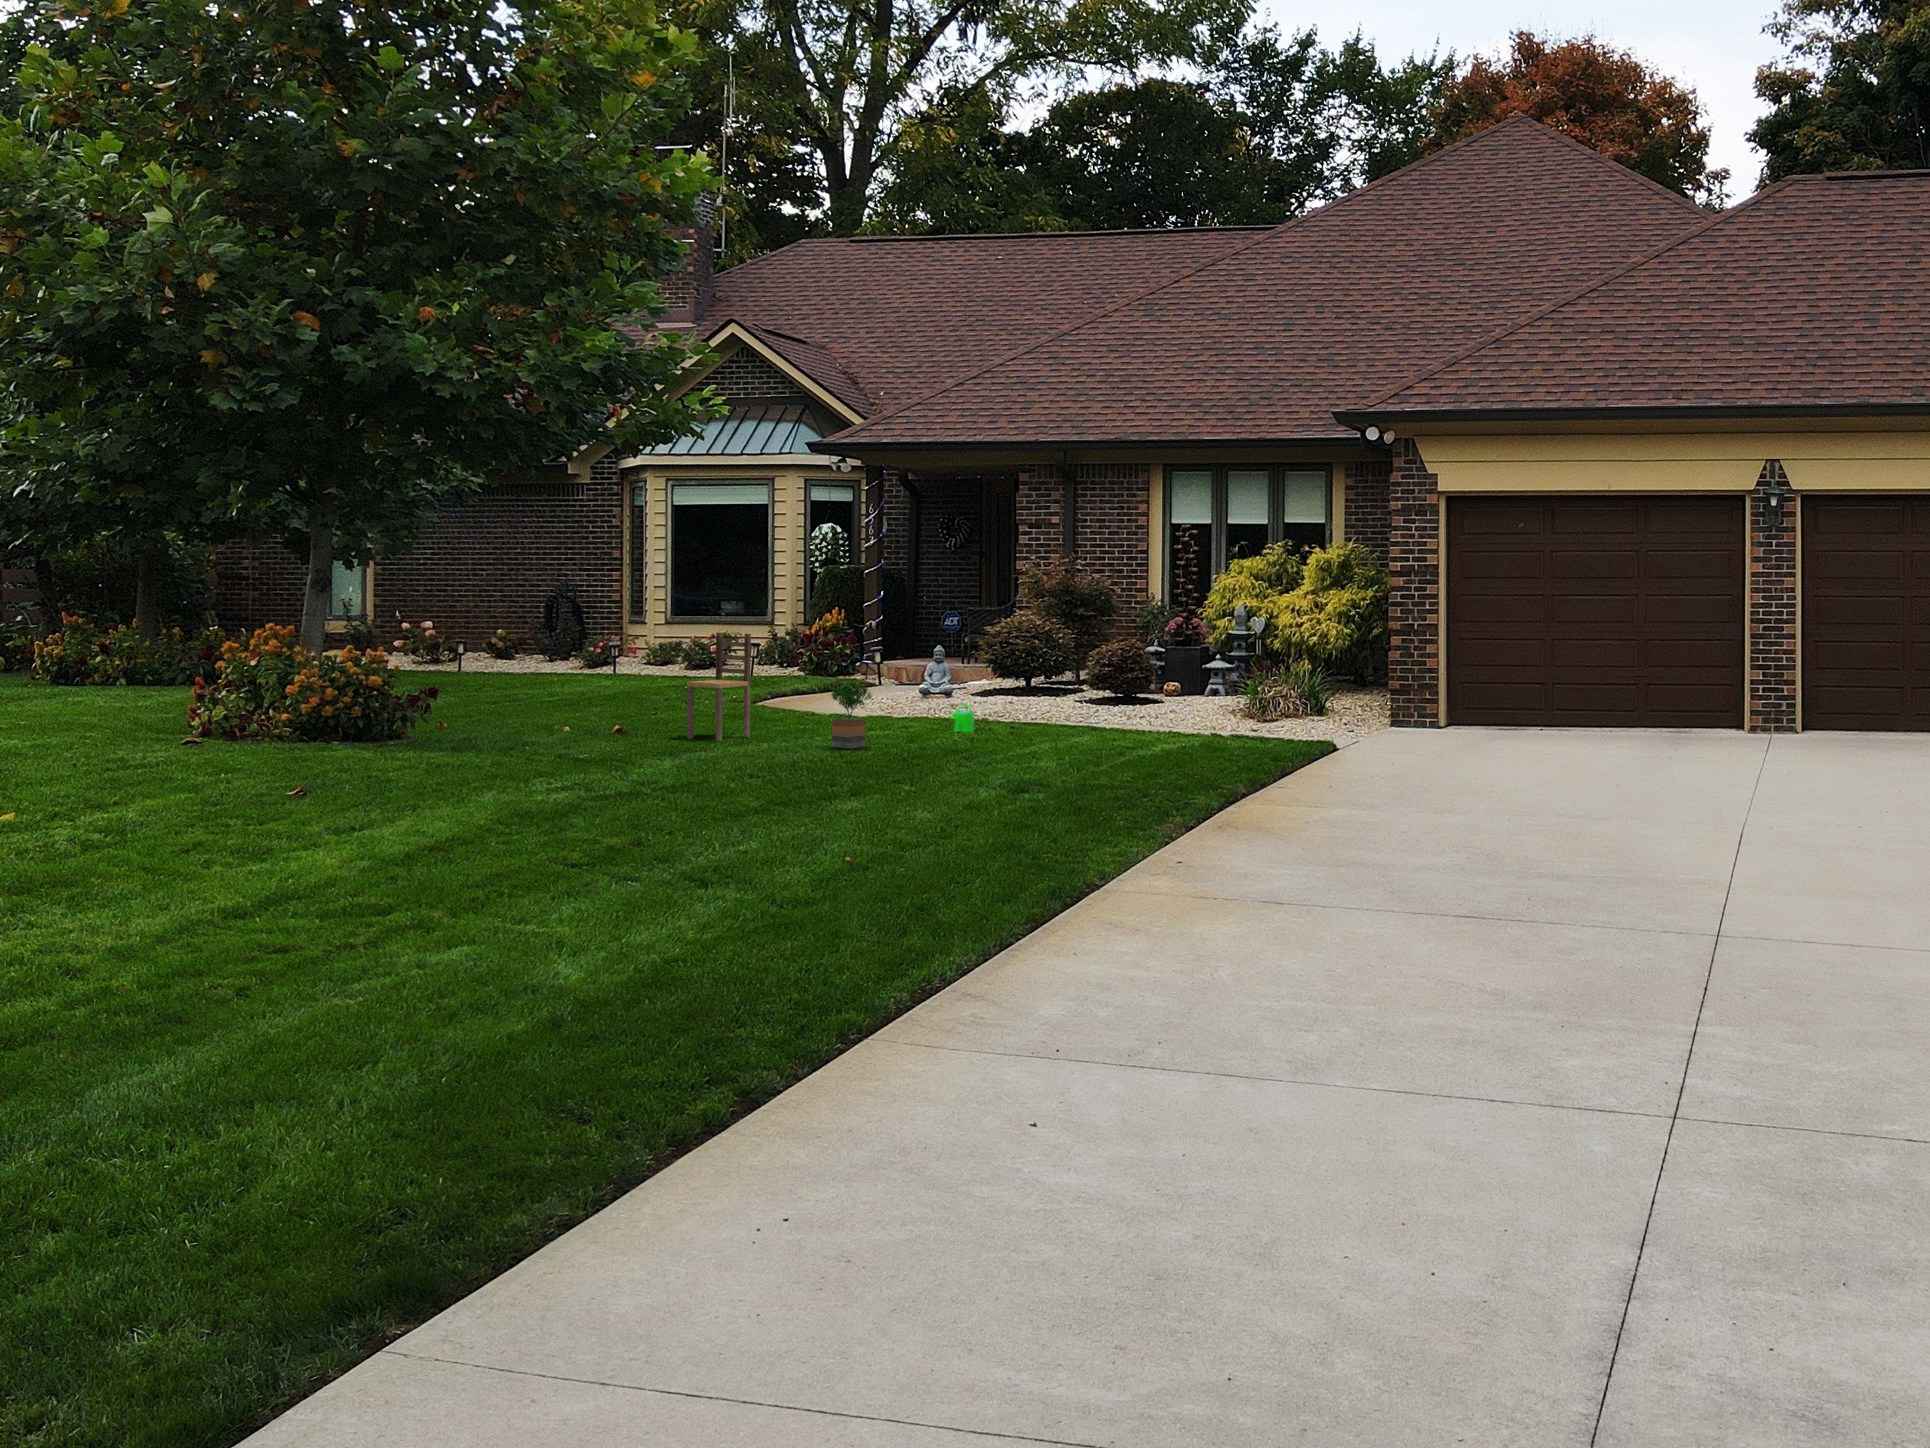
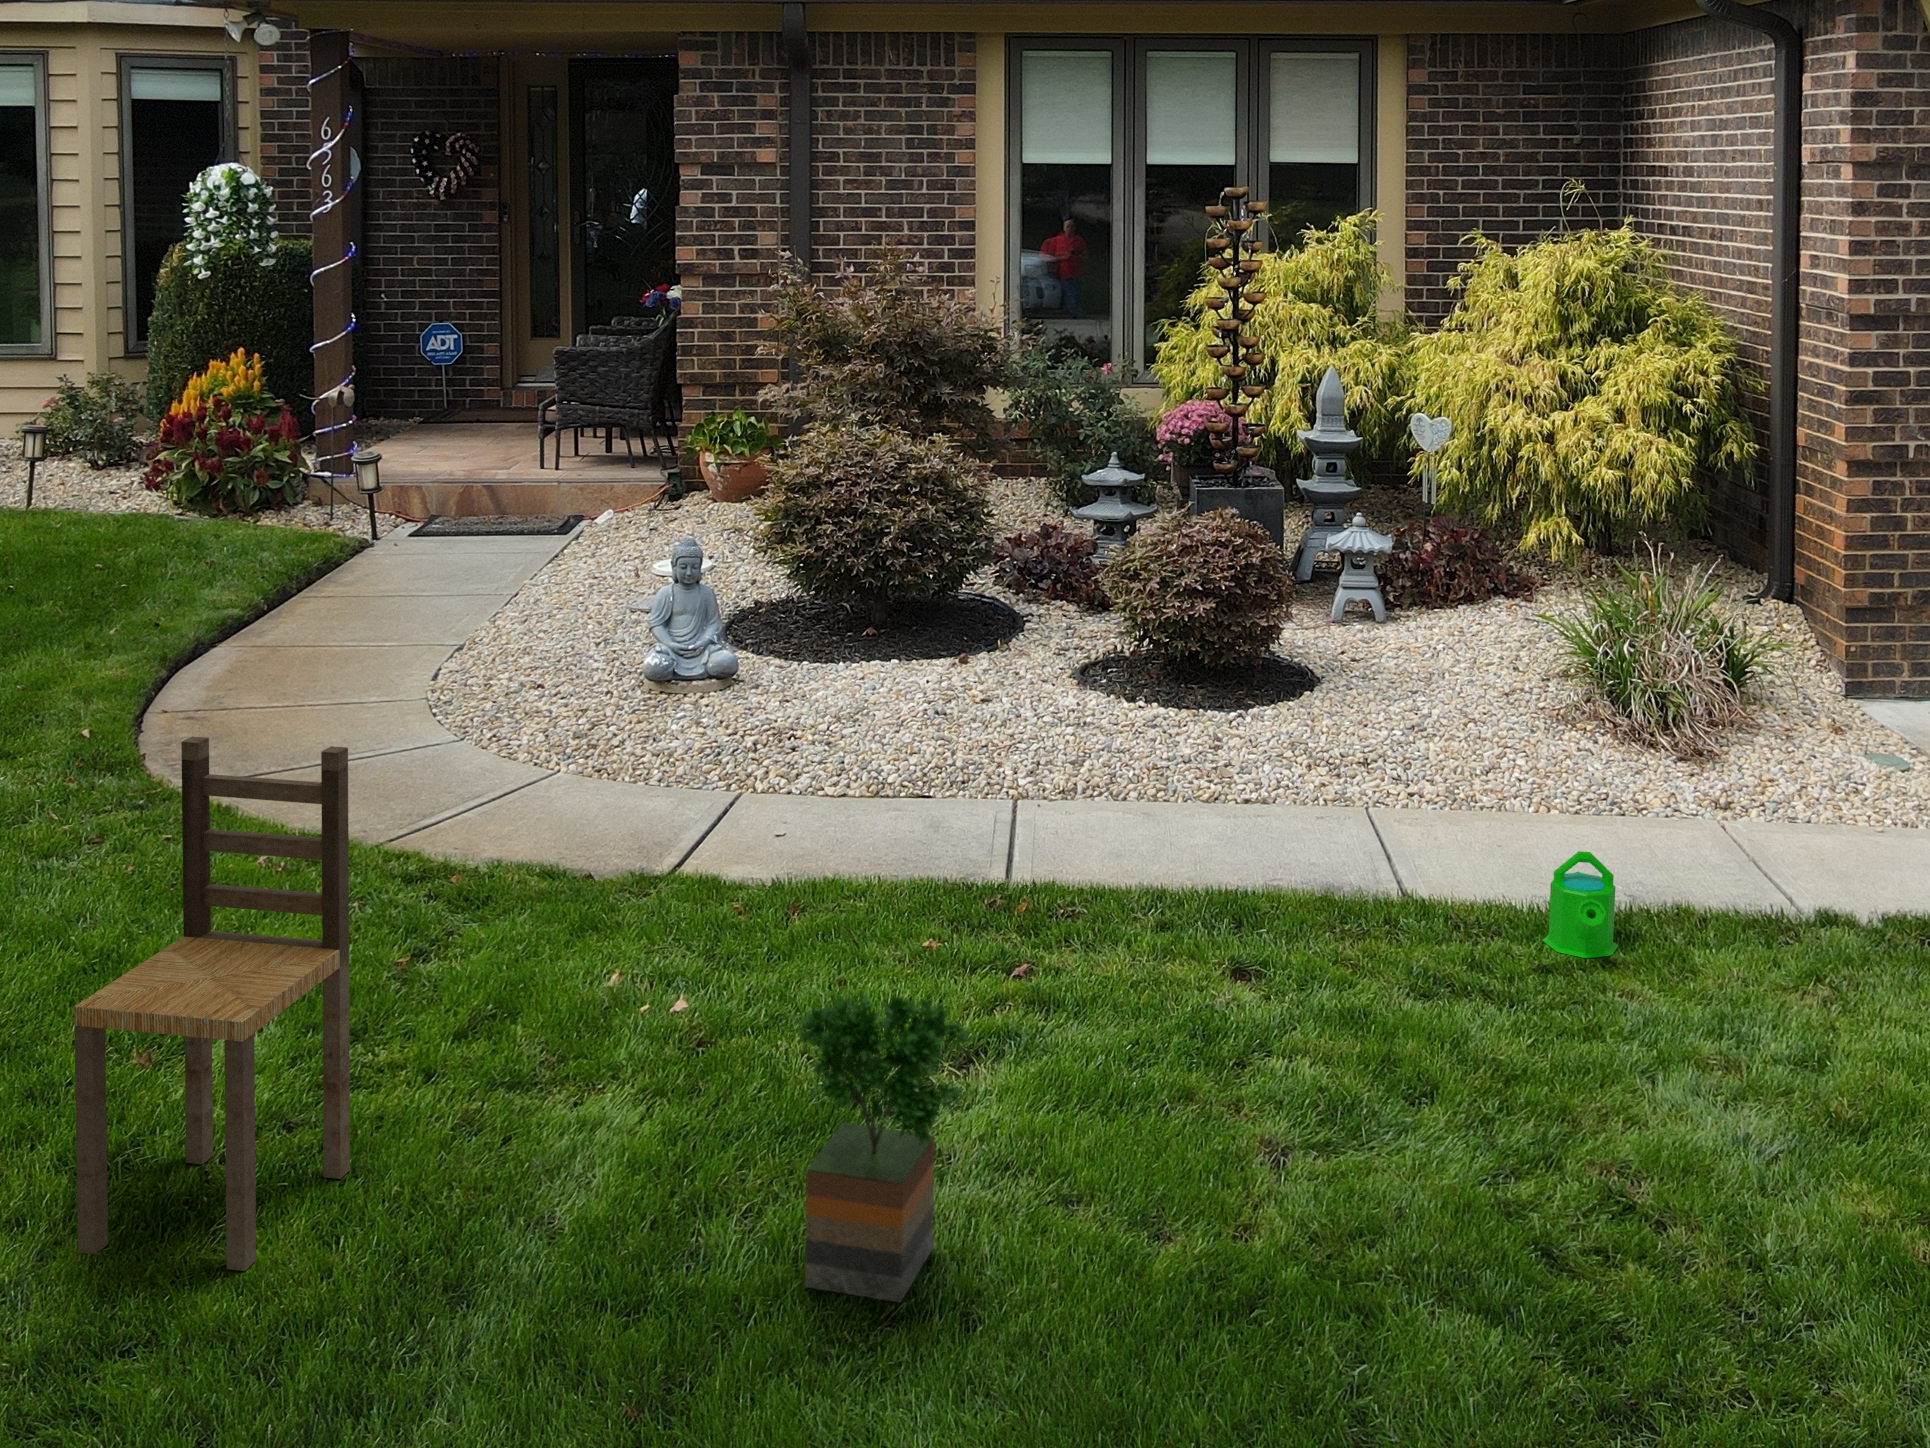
watering can: present [951,703,974,732] -> present [1543,851,1619,958]

